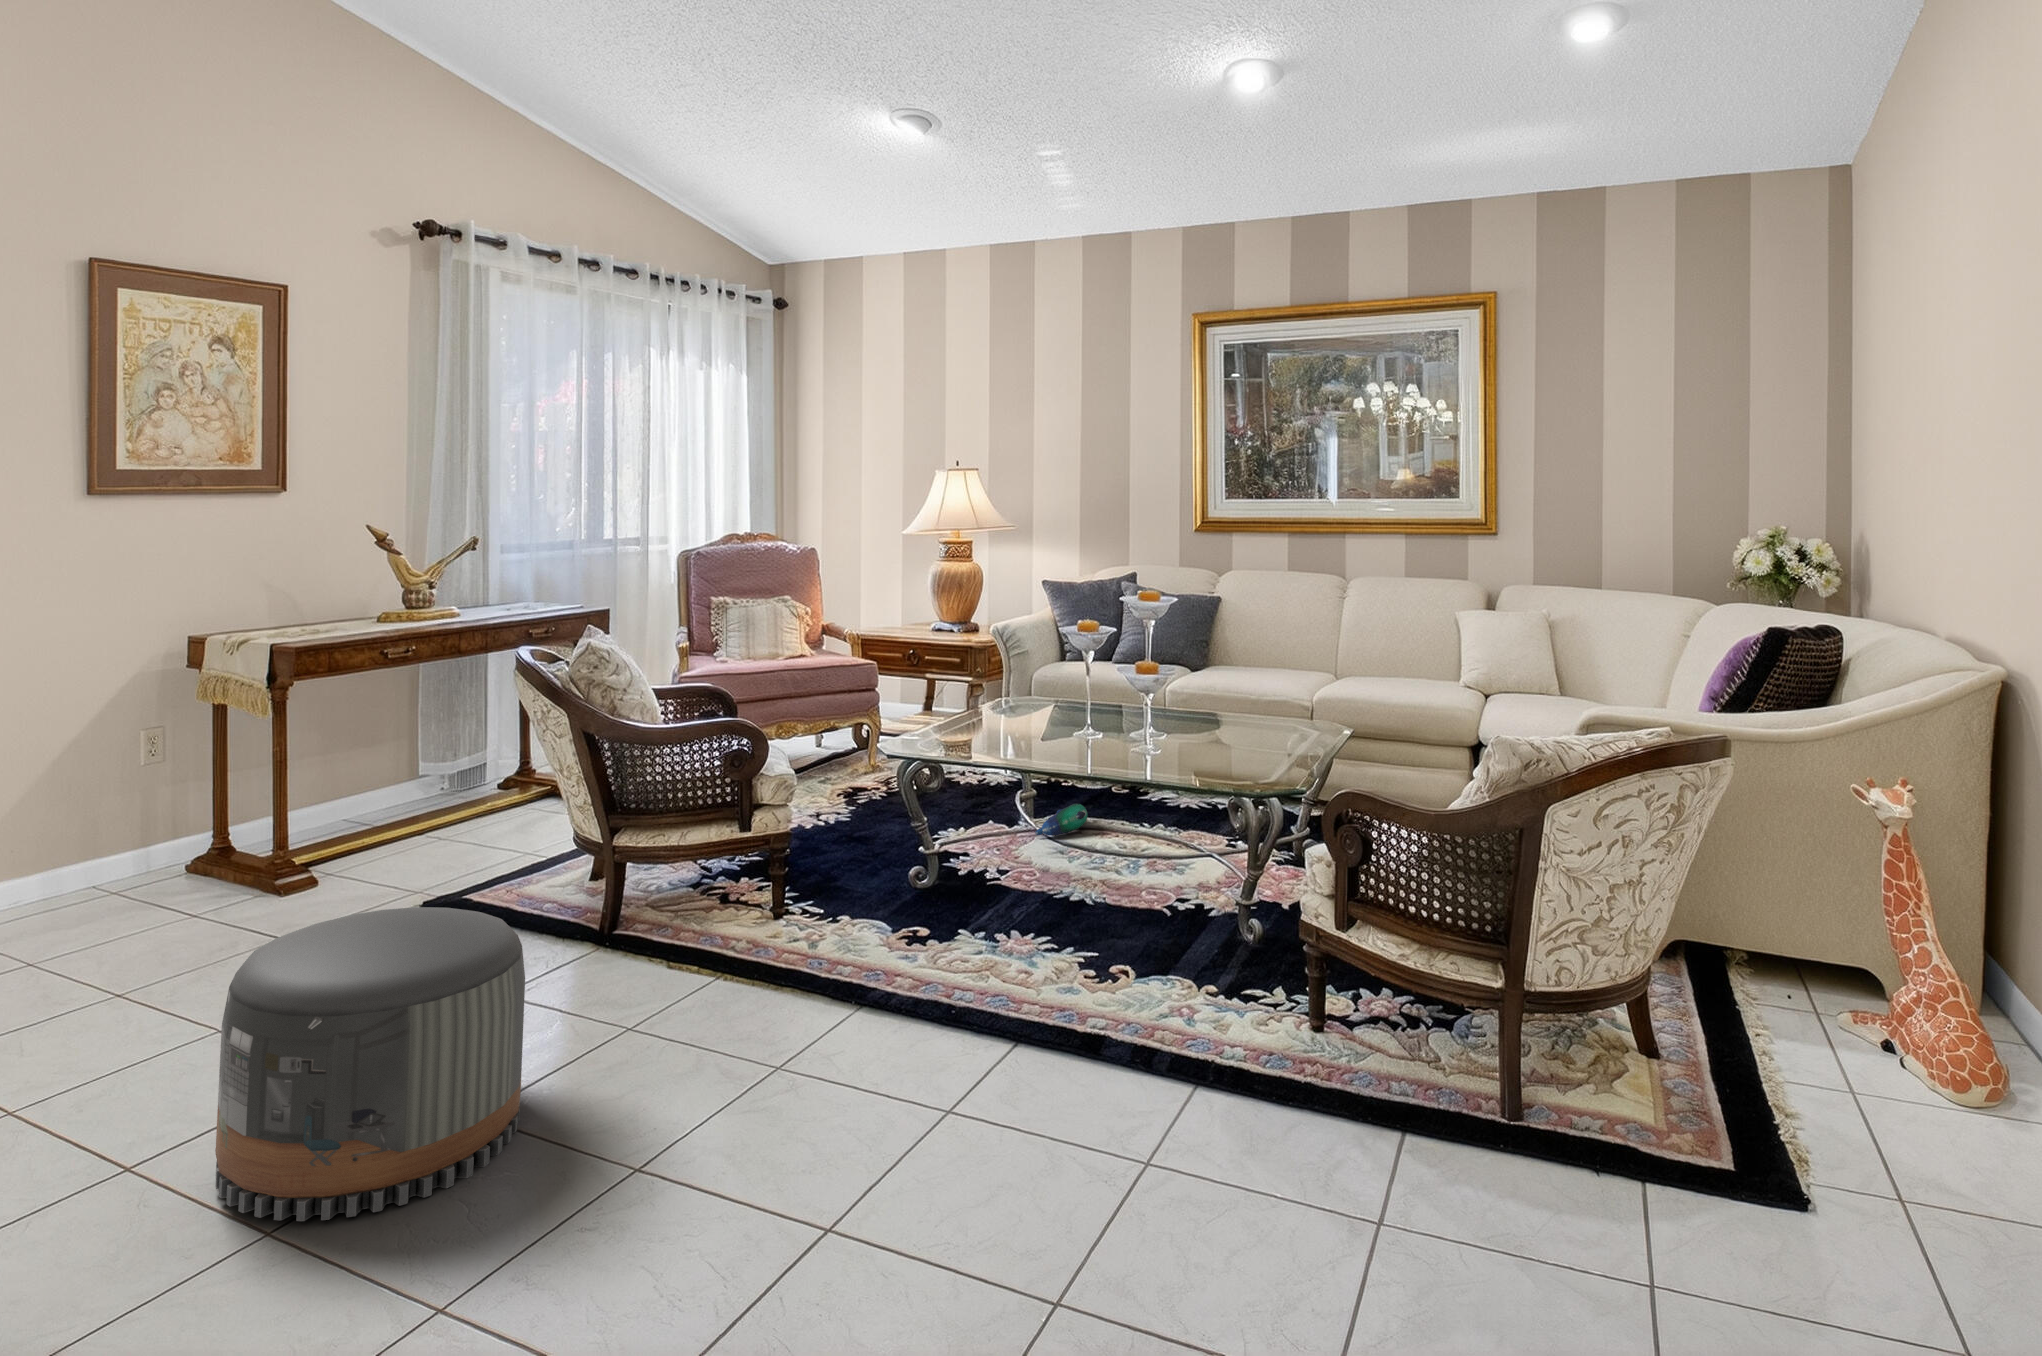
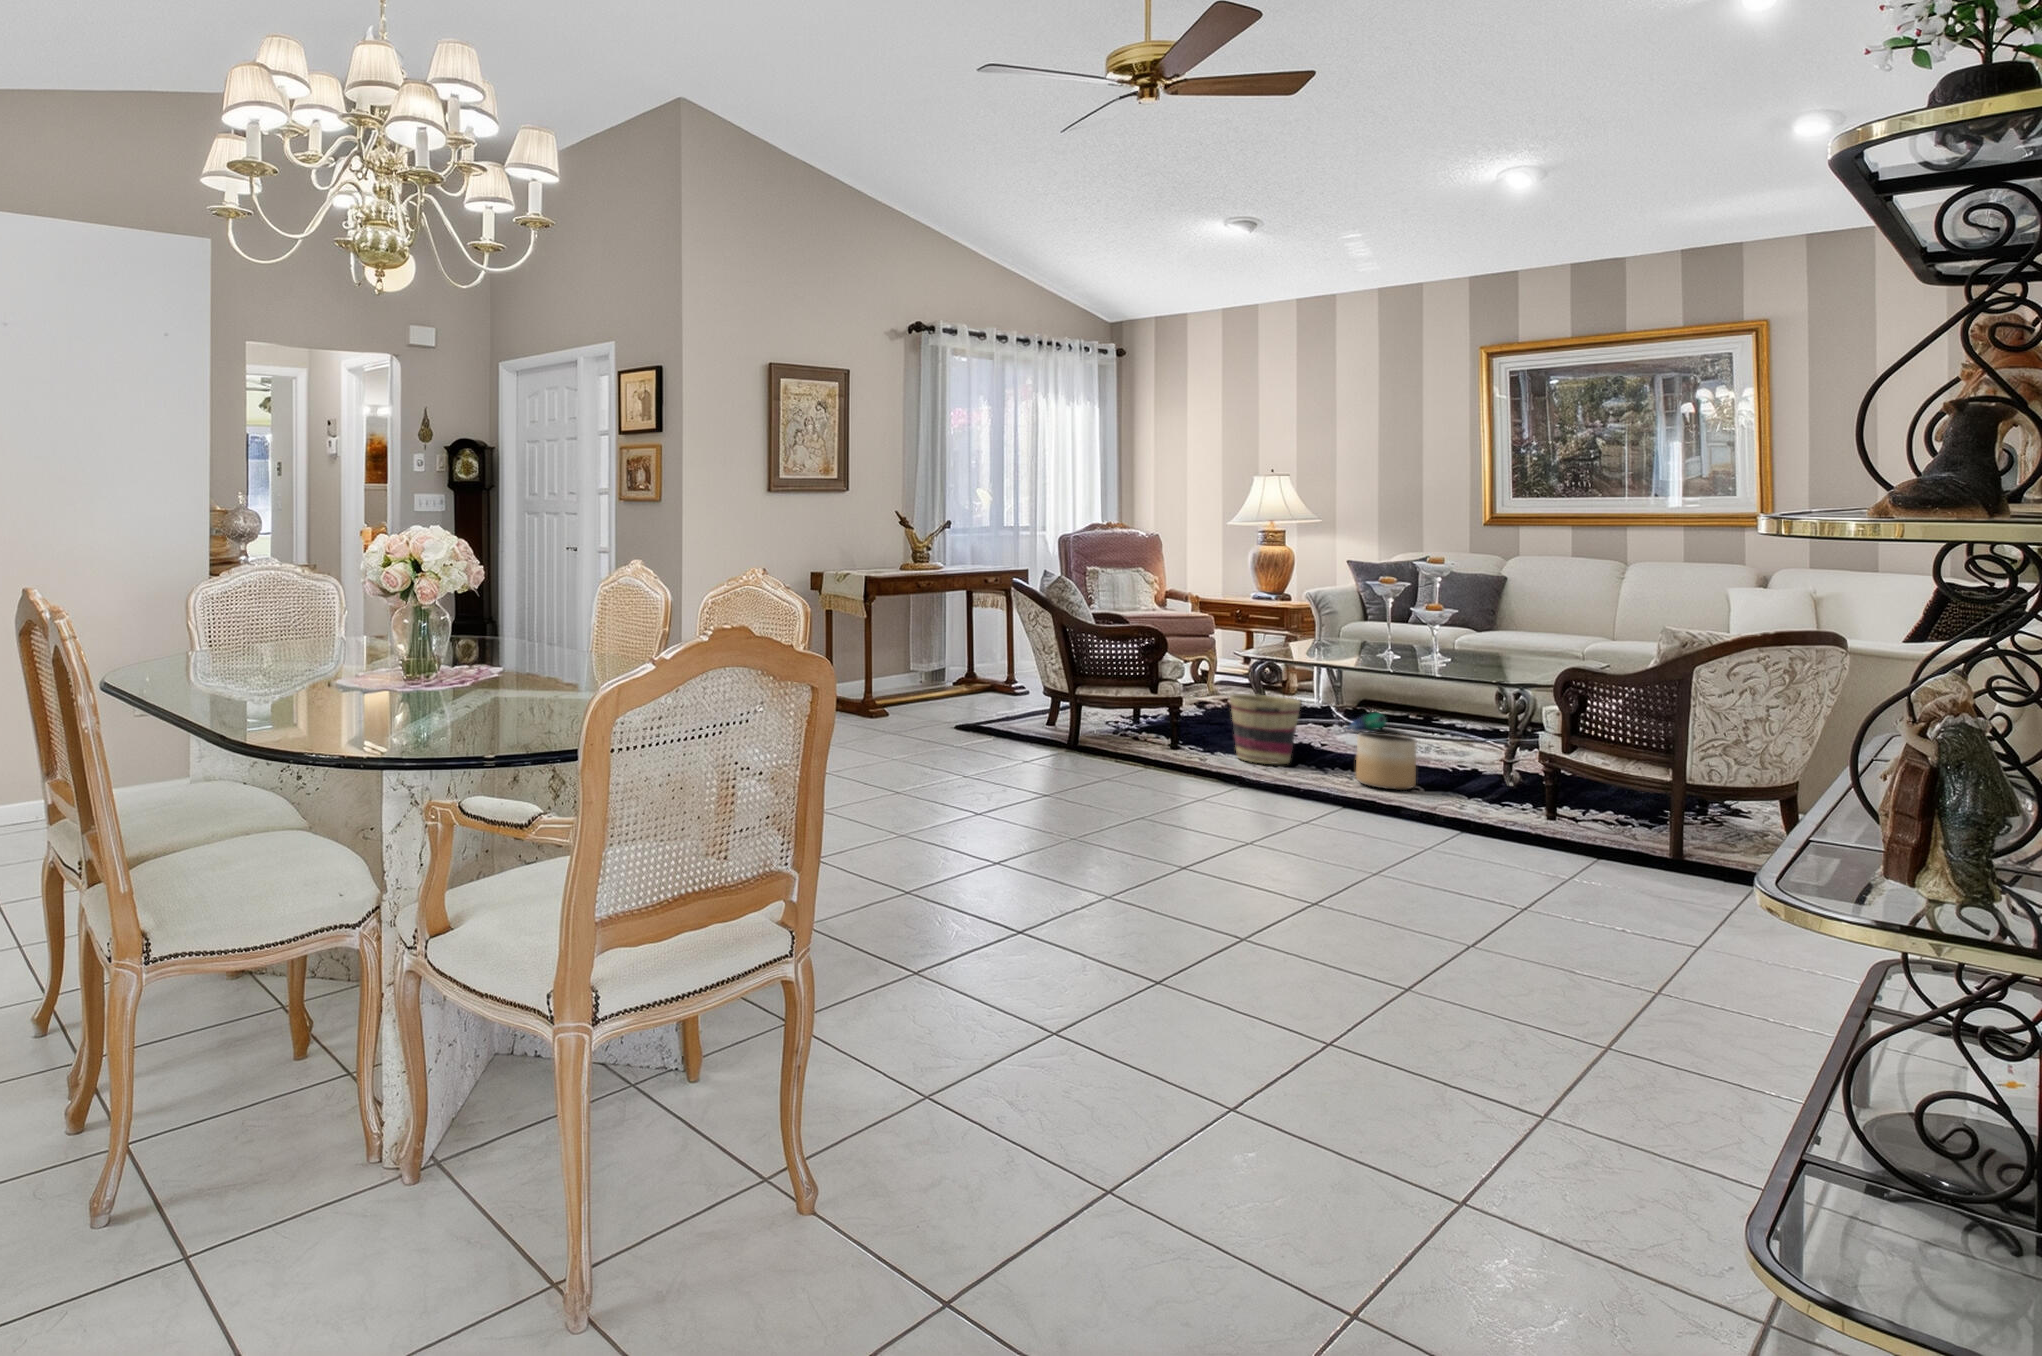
basket: none [858,816,964,940] -> present [1230,694,1301,764]
planter: none [1038,882,1125,987] -> present [1356,732,1416,790]
pouf: present [215,907,525,1221] -> none [951,692,1079,809]

